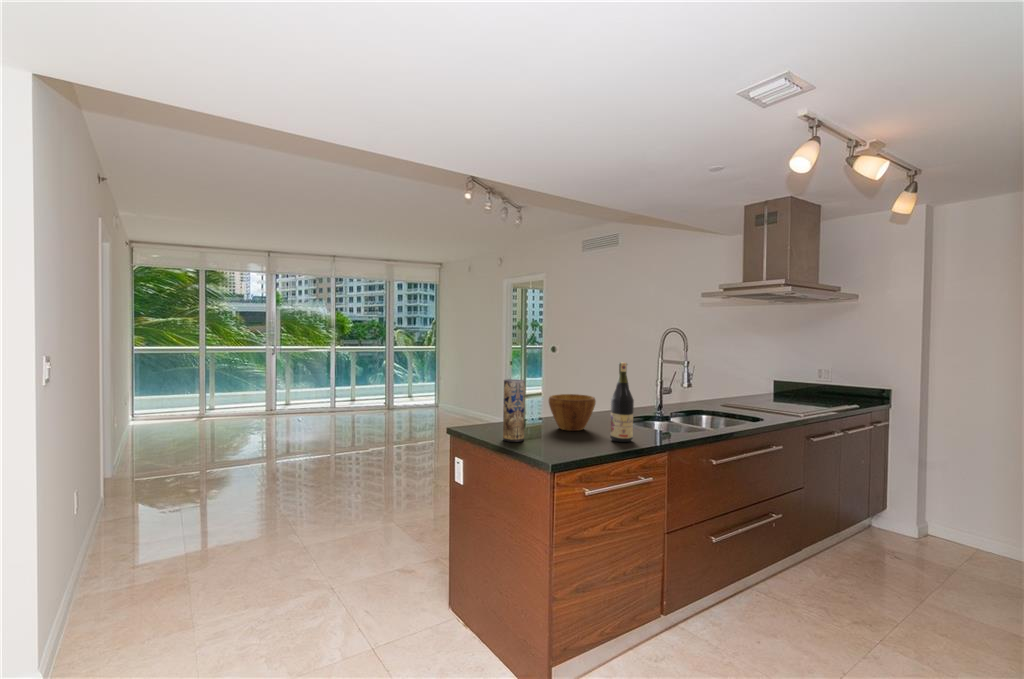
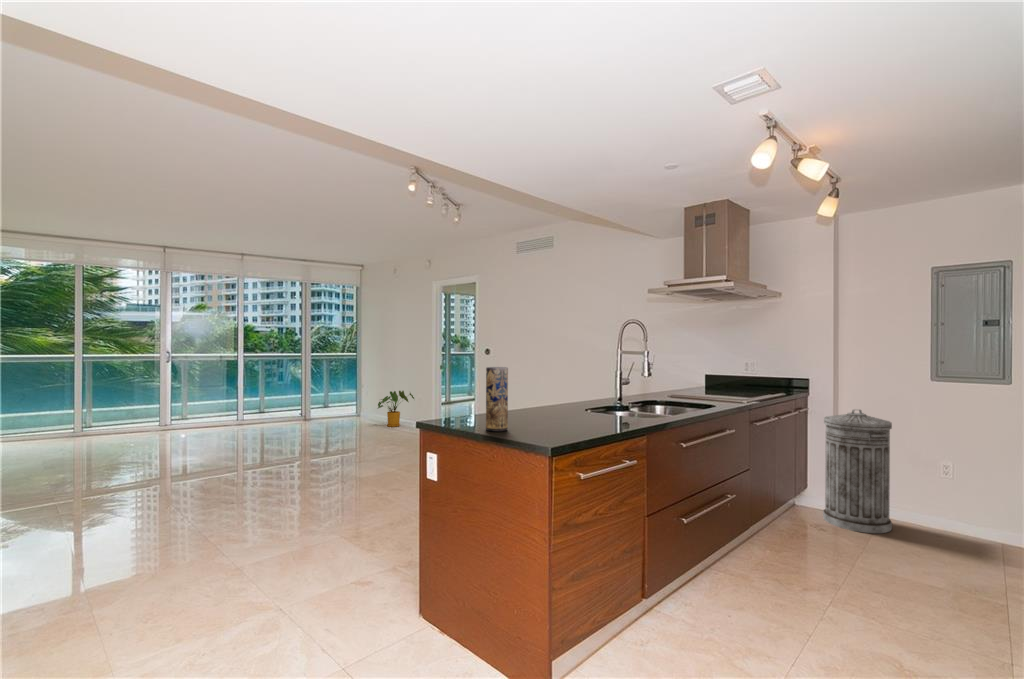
wine bottle: present [610,362,634,442] -> none [591,348,614,428]
house plant: none [449,385,485,420] -> present [378,391,414,427]
bowl: present [549,394,596,431] -> none [523,384,570,420]
trash can: none [902,426,988,566] -> present [823,410,892,533]

